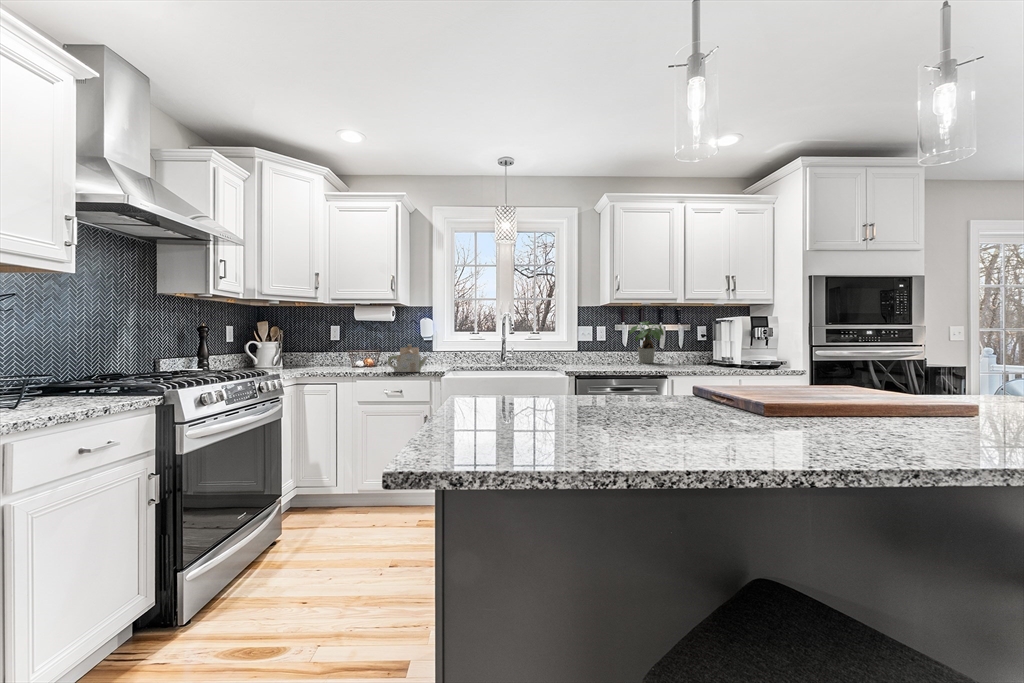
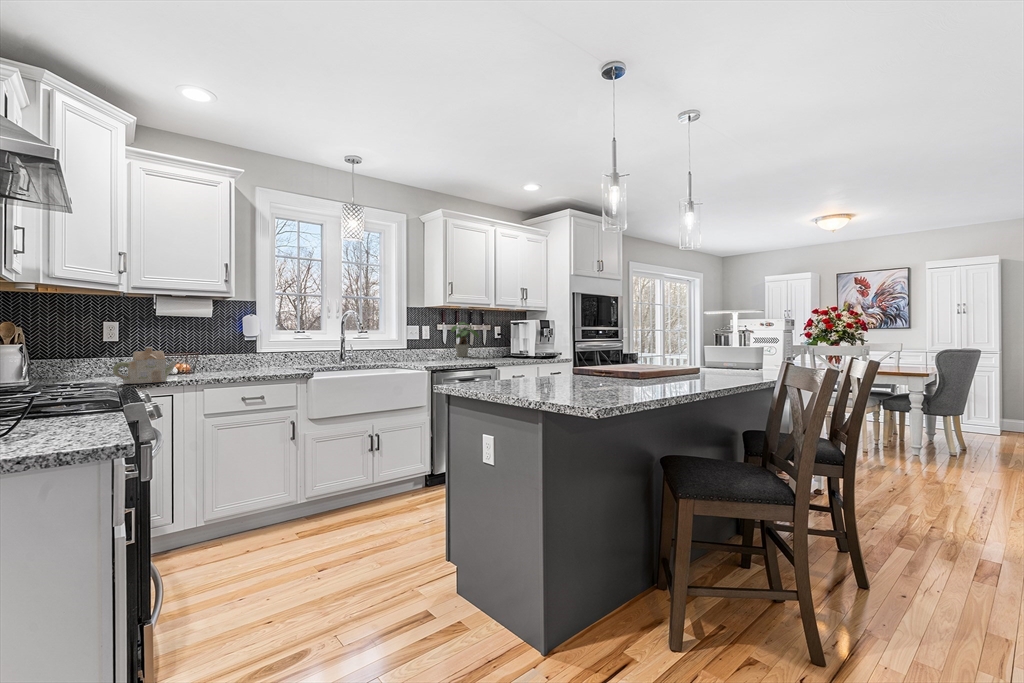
teapot: present [388,344,428,372] -> present [113,347,177,384]

